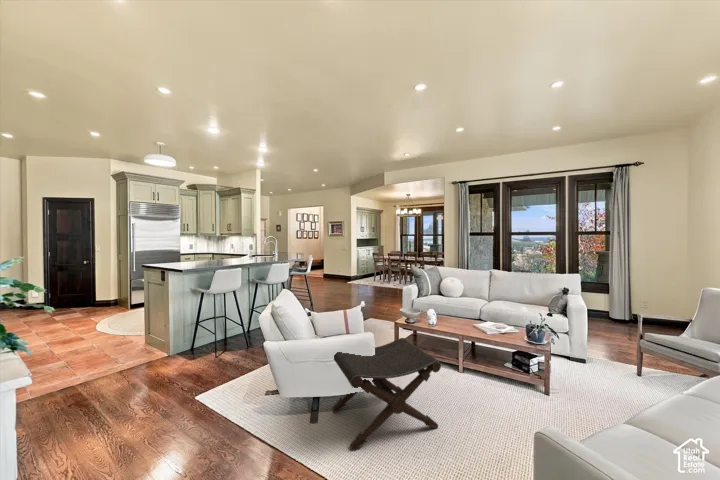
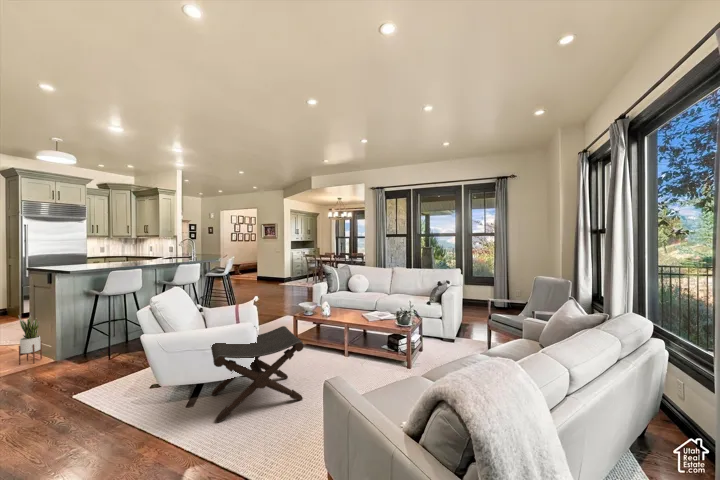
potted plant: none [137,311,156,359] -> present [19,315,42,365]

